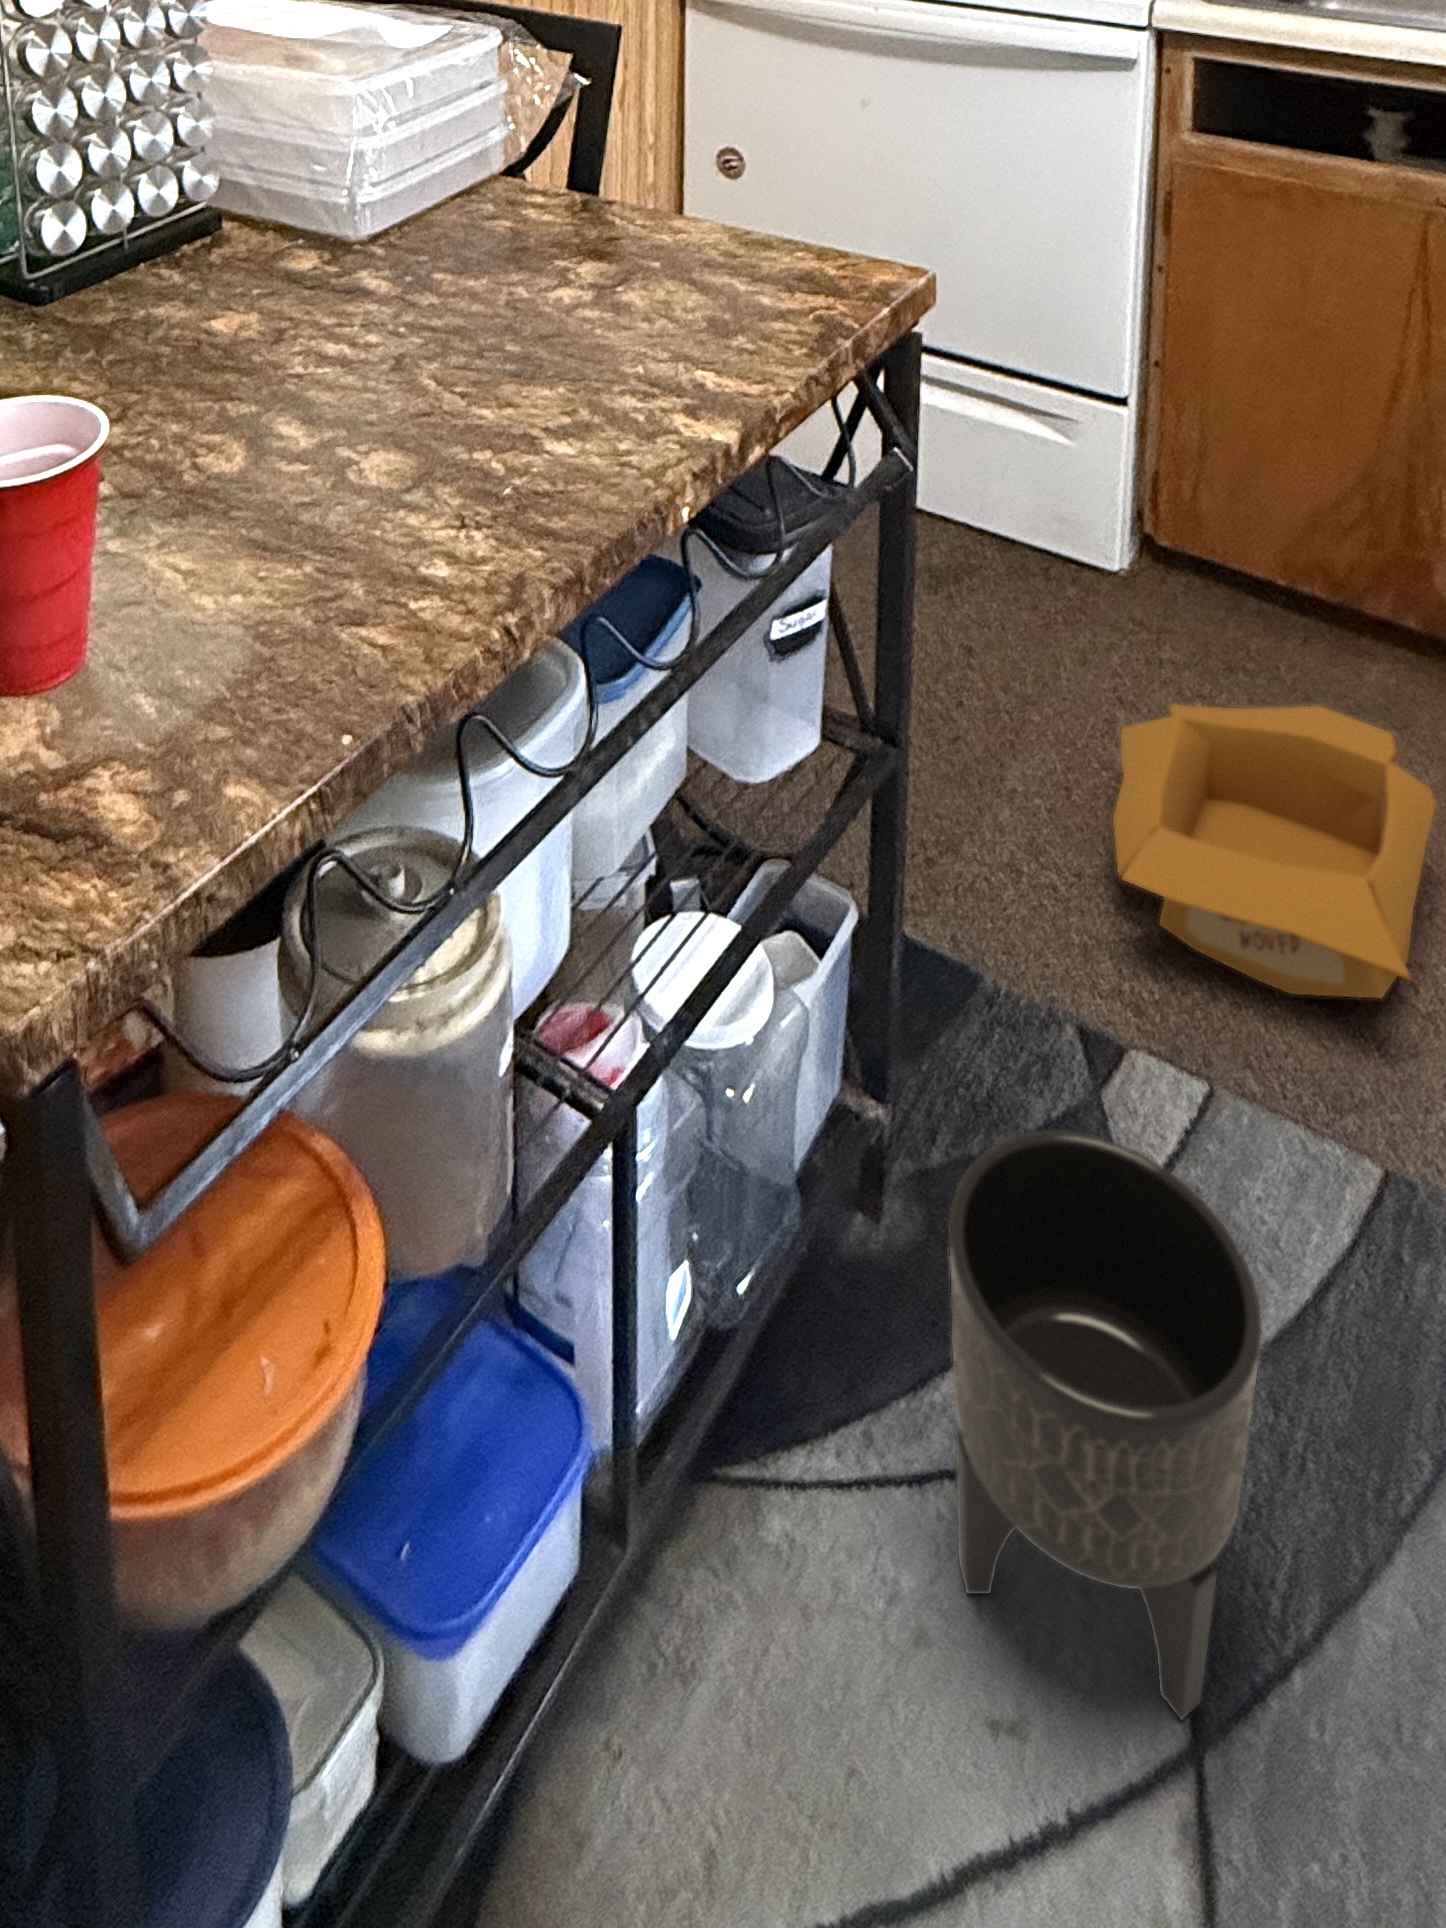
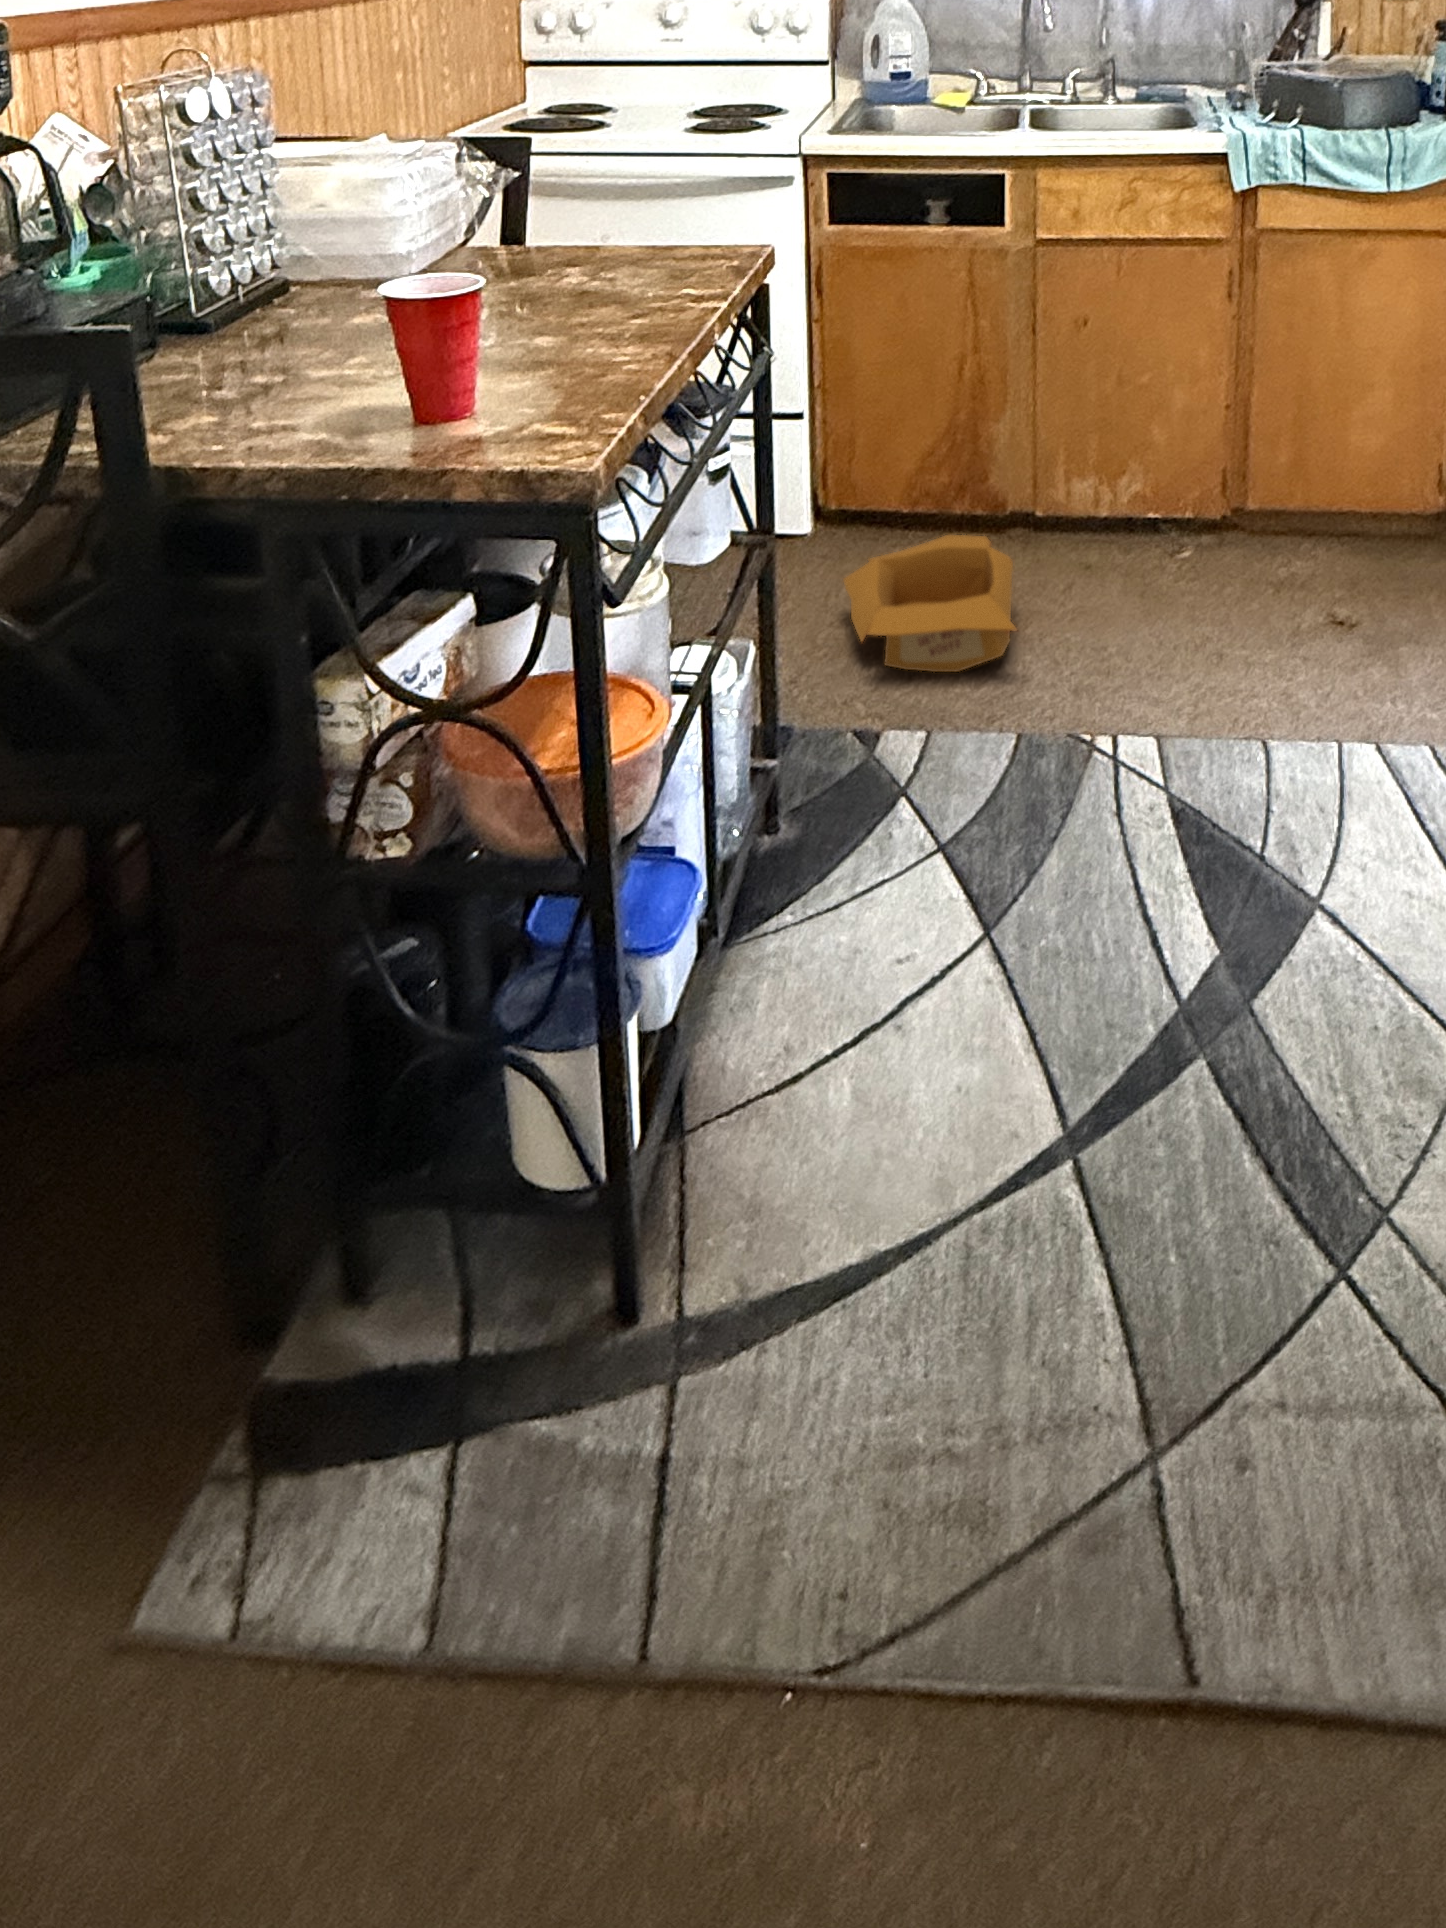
planter: present [949,1131,1262,1719] -> none [848,683,999,922]

